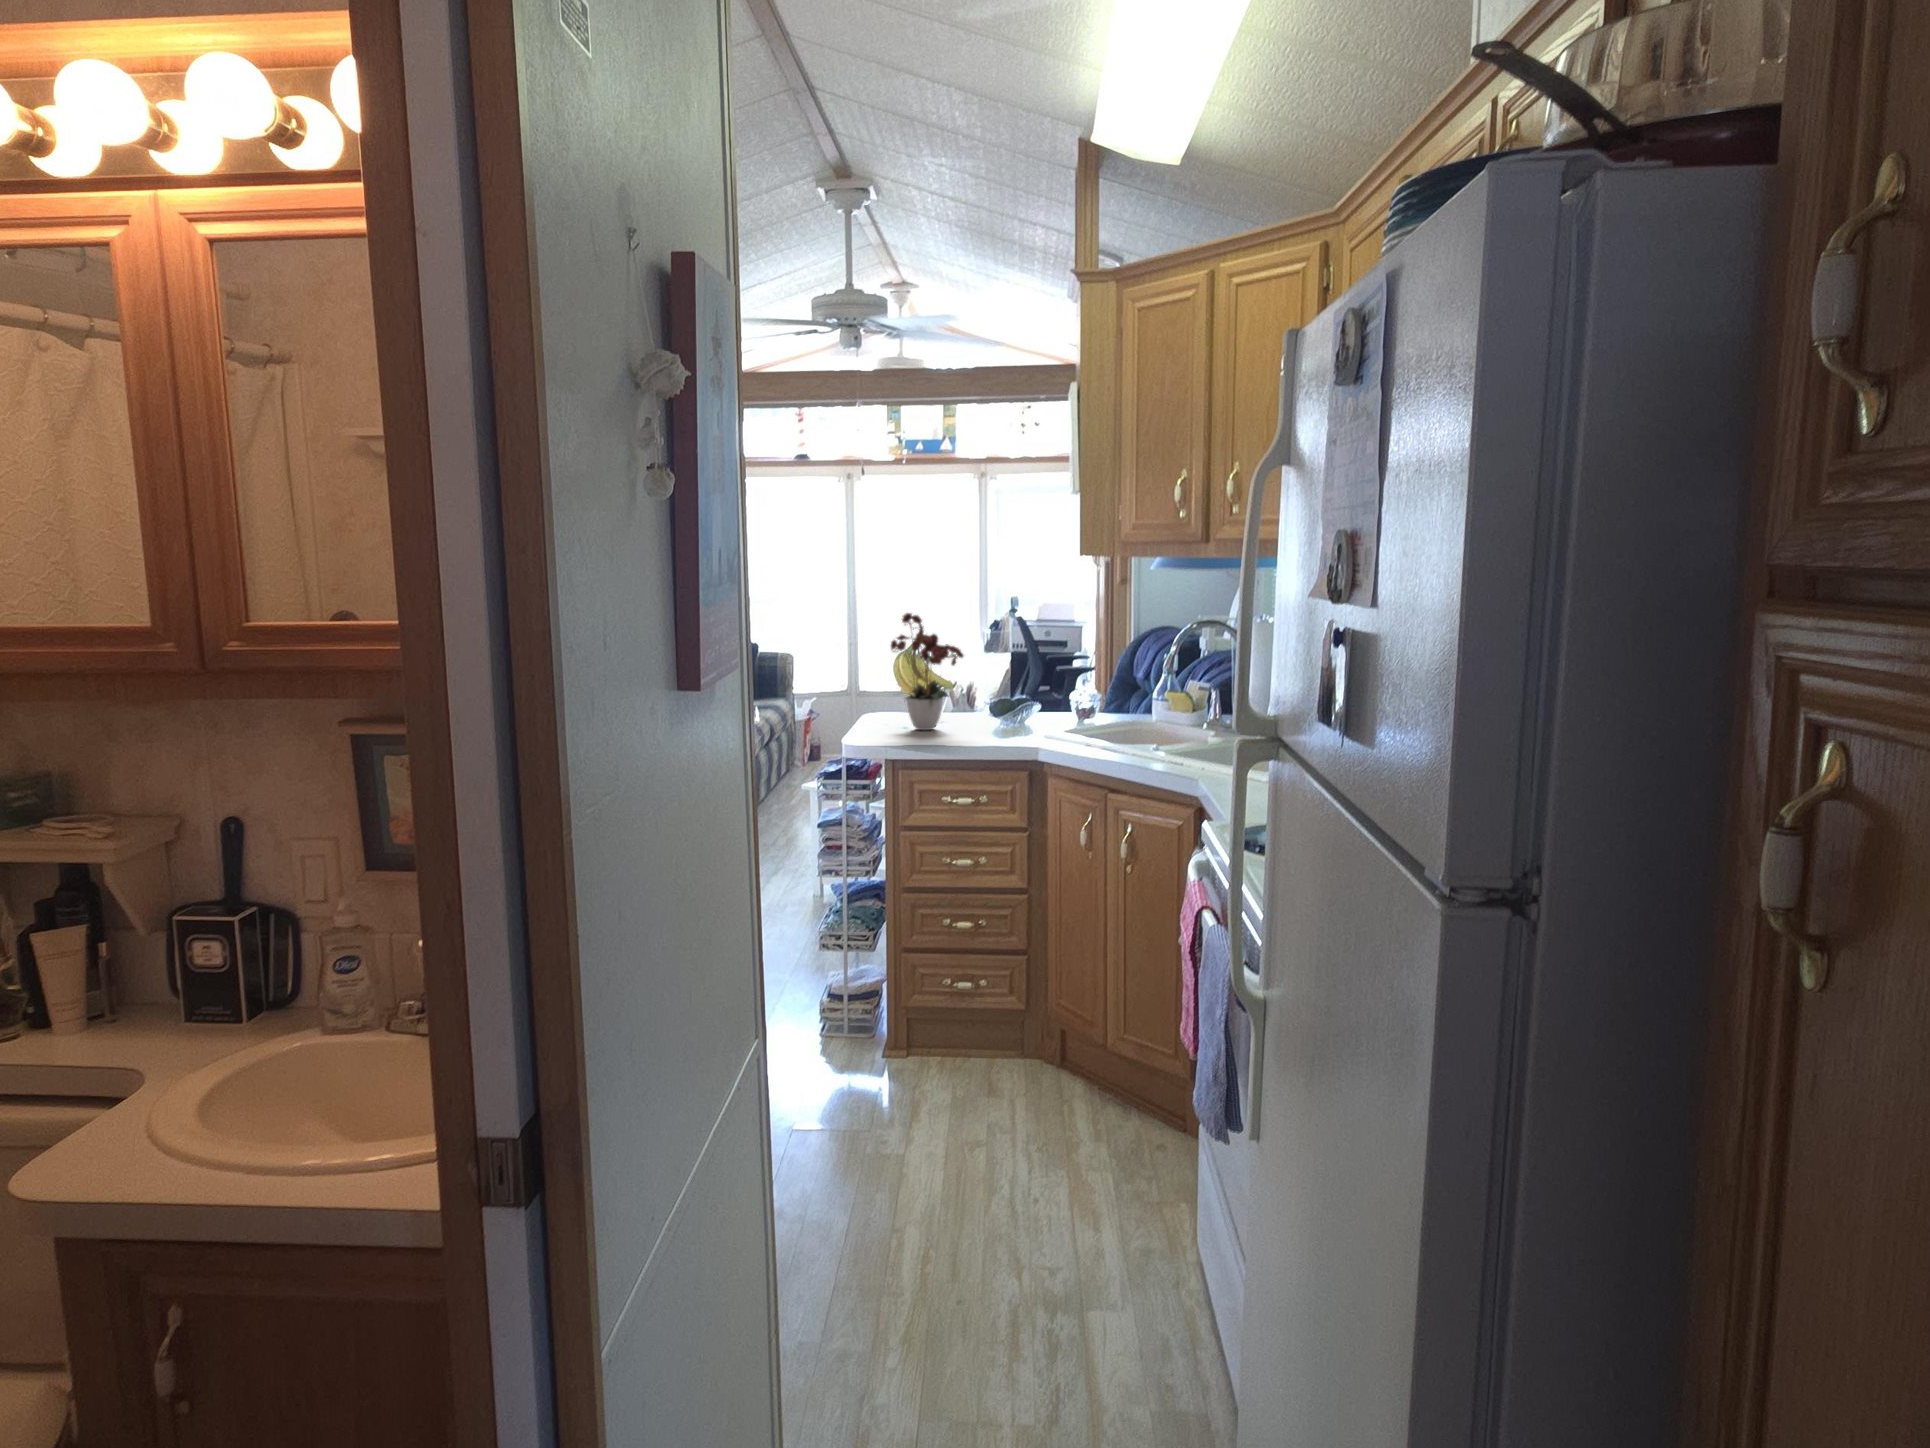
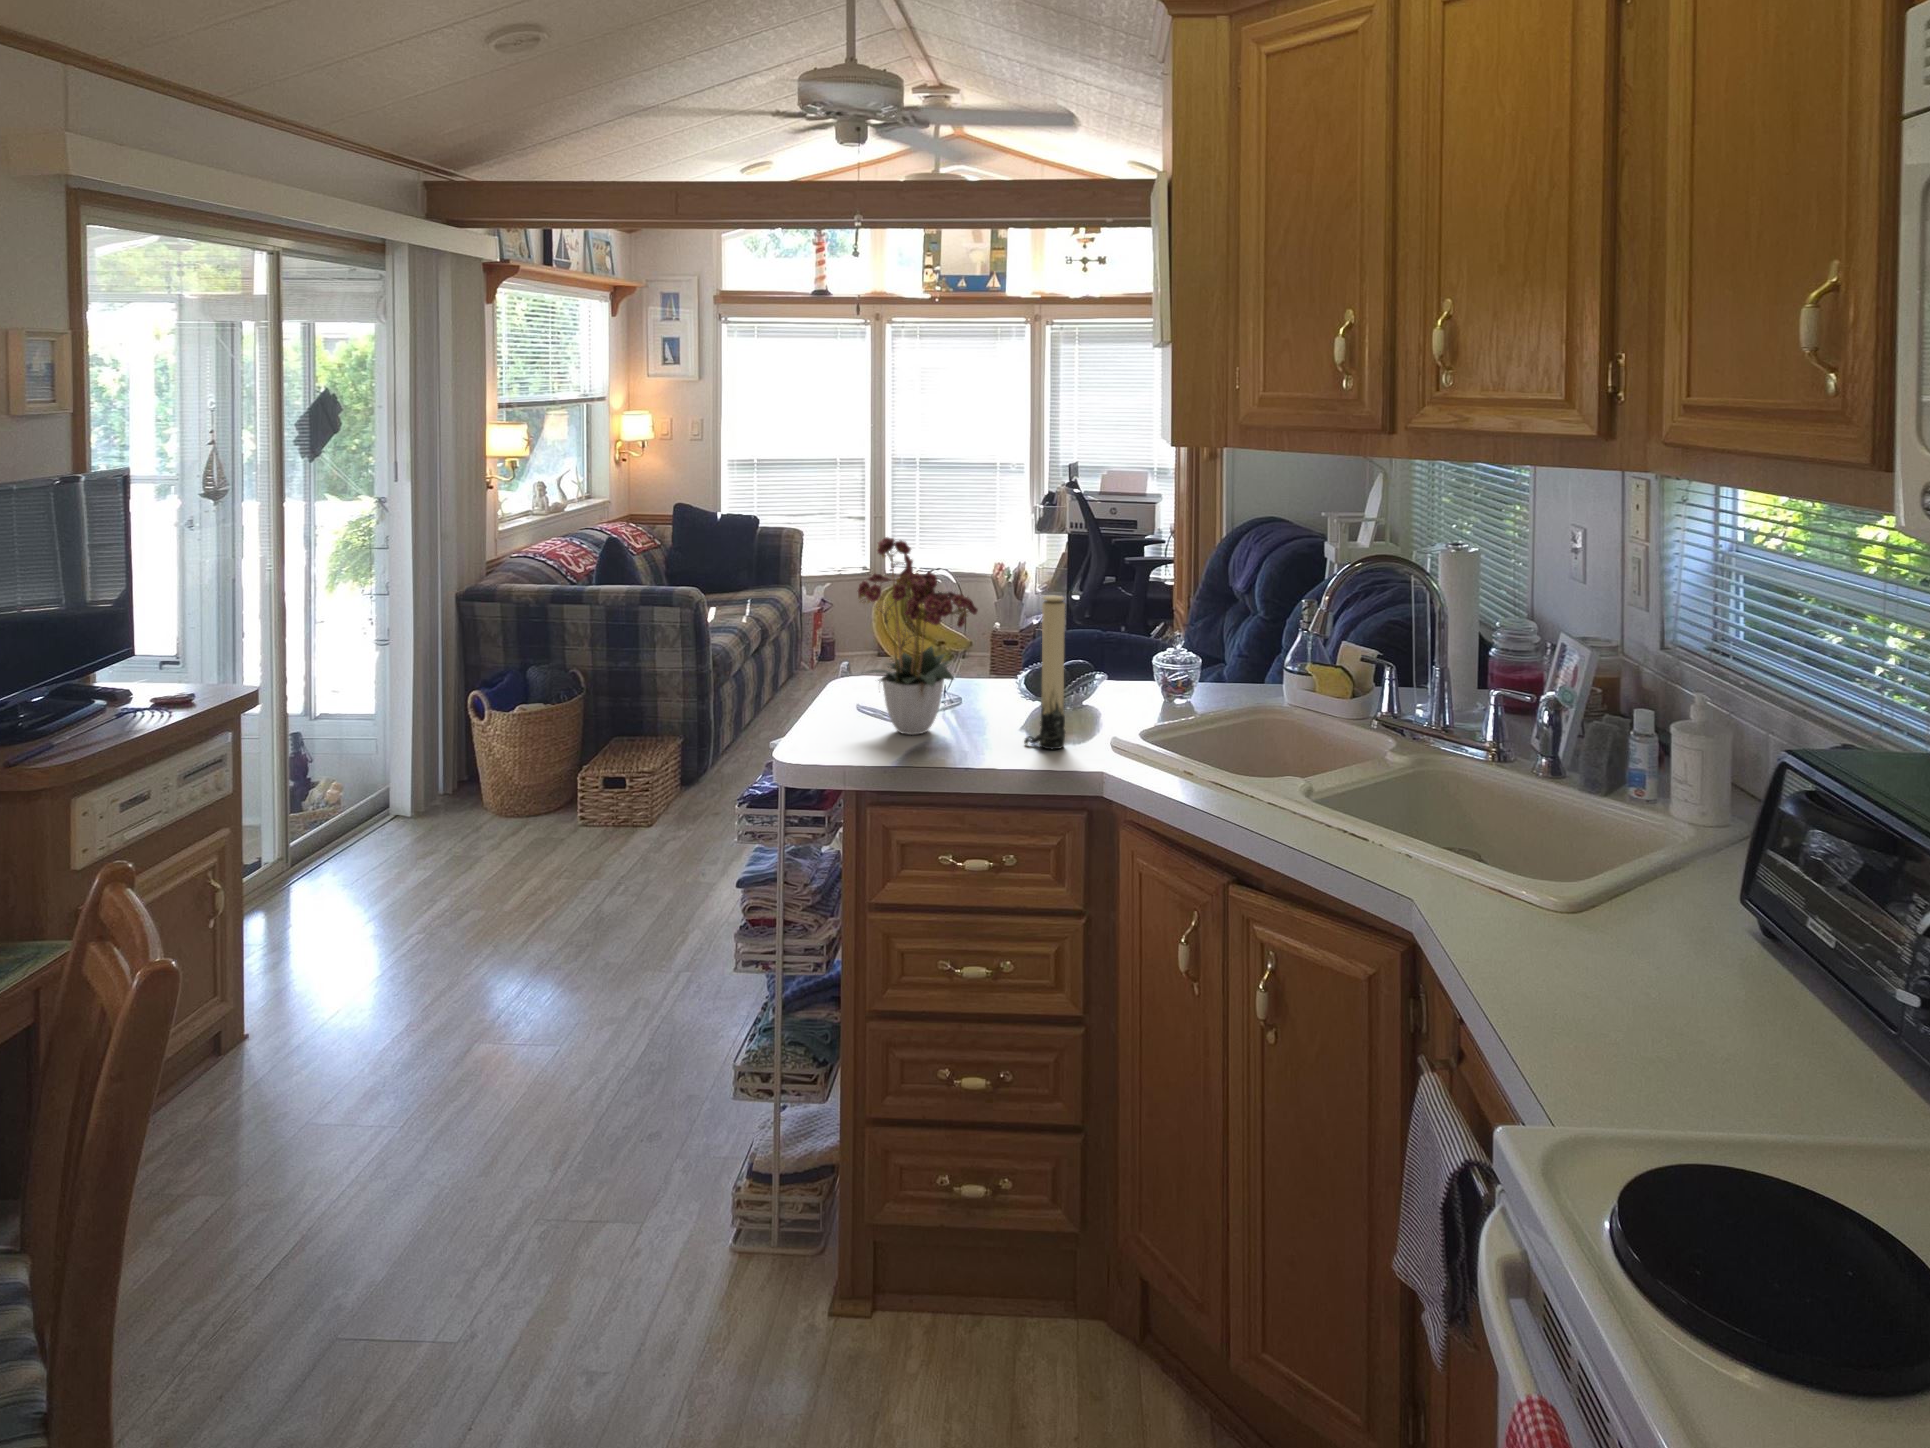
candle: none [992,644,1017,735] -> present [1024,596,1065,749]

